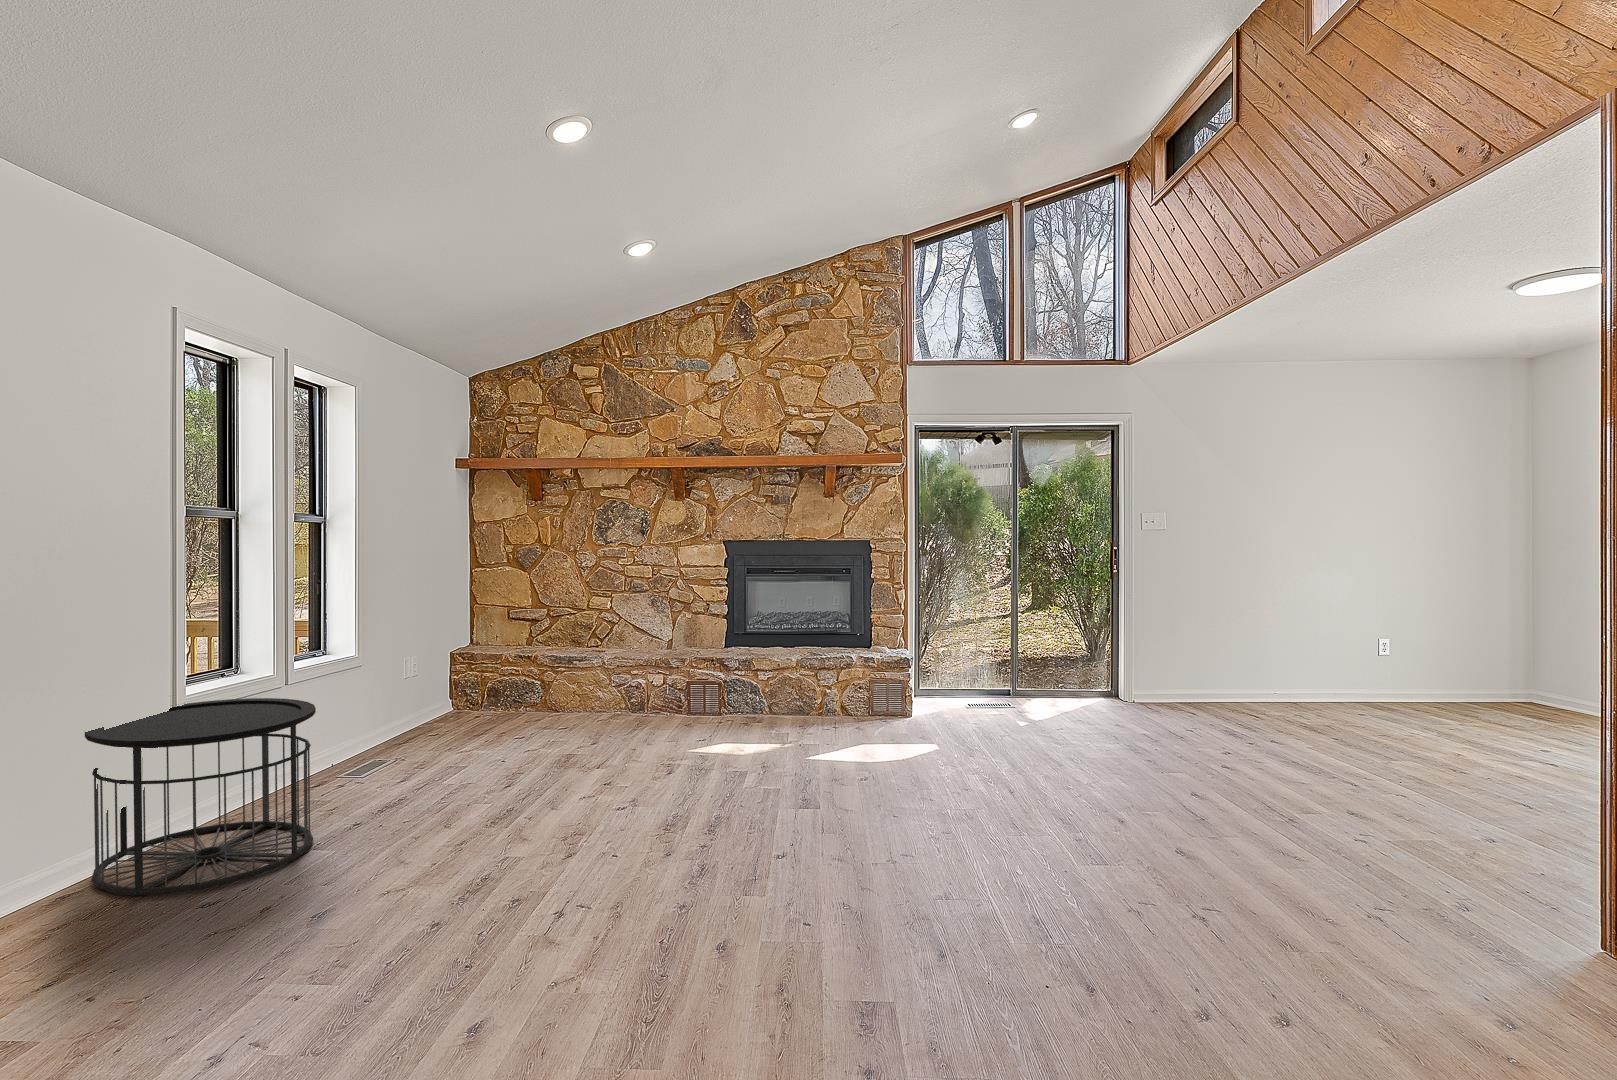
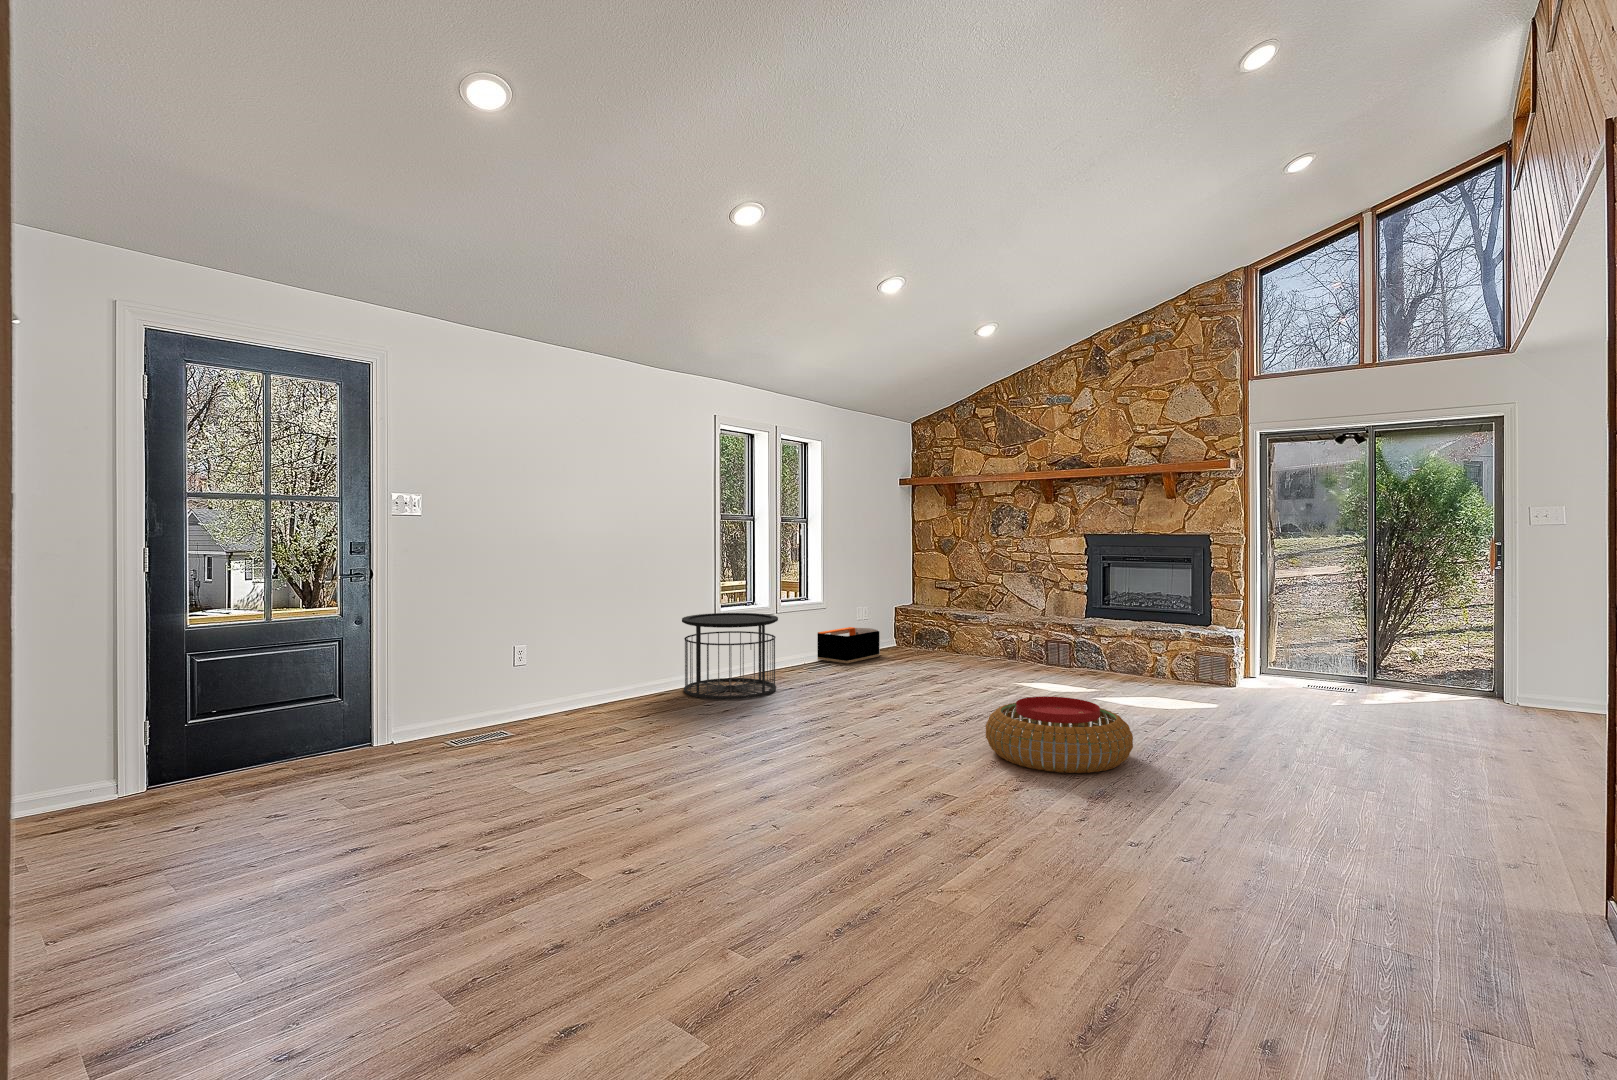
storage bin: none [346,689,450,755] -> present [817,627,880,663]
pouf: none [772,790,983,923] -> present [986,696,1133,773]

